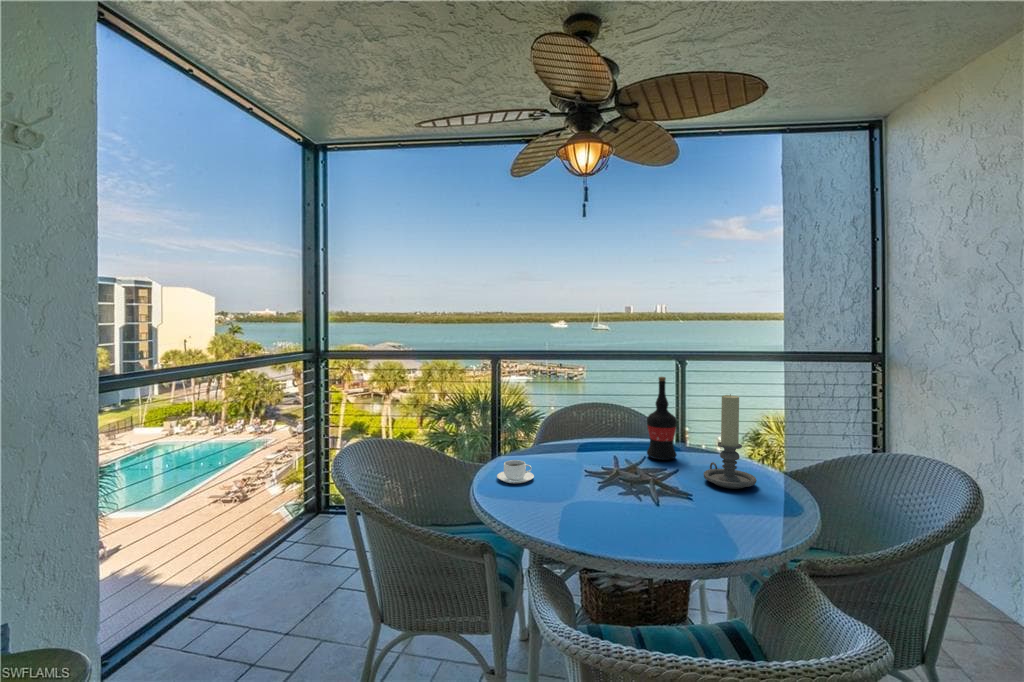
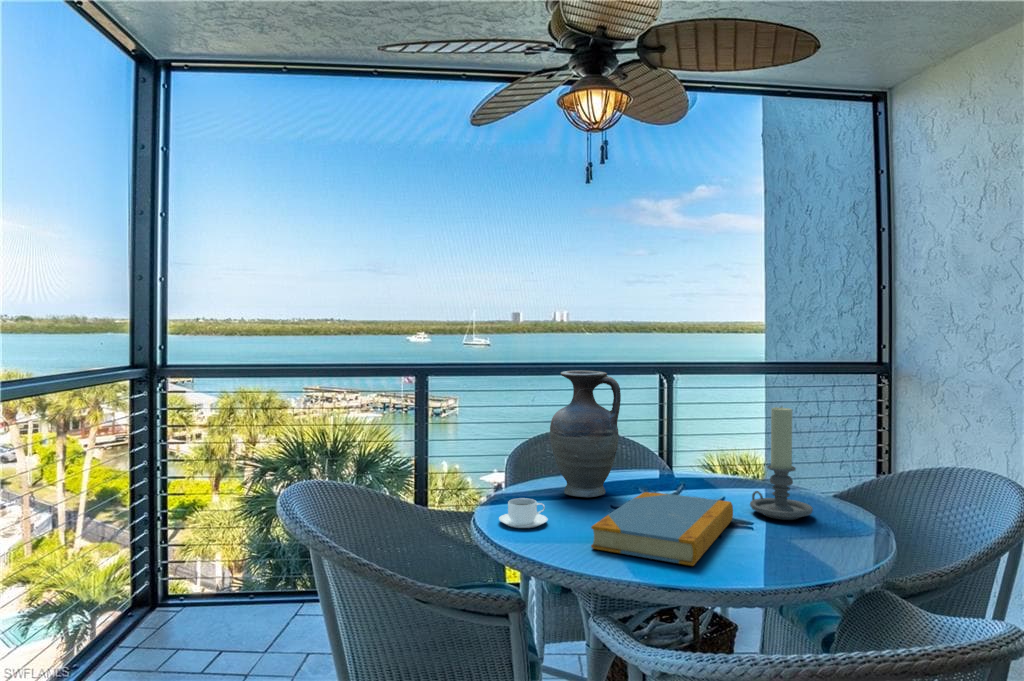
vase: none [551,362,605,460] -> present [550,371,621,497]
wine bottle: present [647,377,677,460] -> none [668,388,706,492]
book: none [553,459,684,525] -> present [591,492,733,566]

